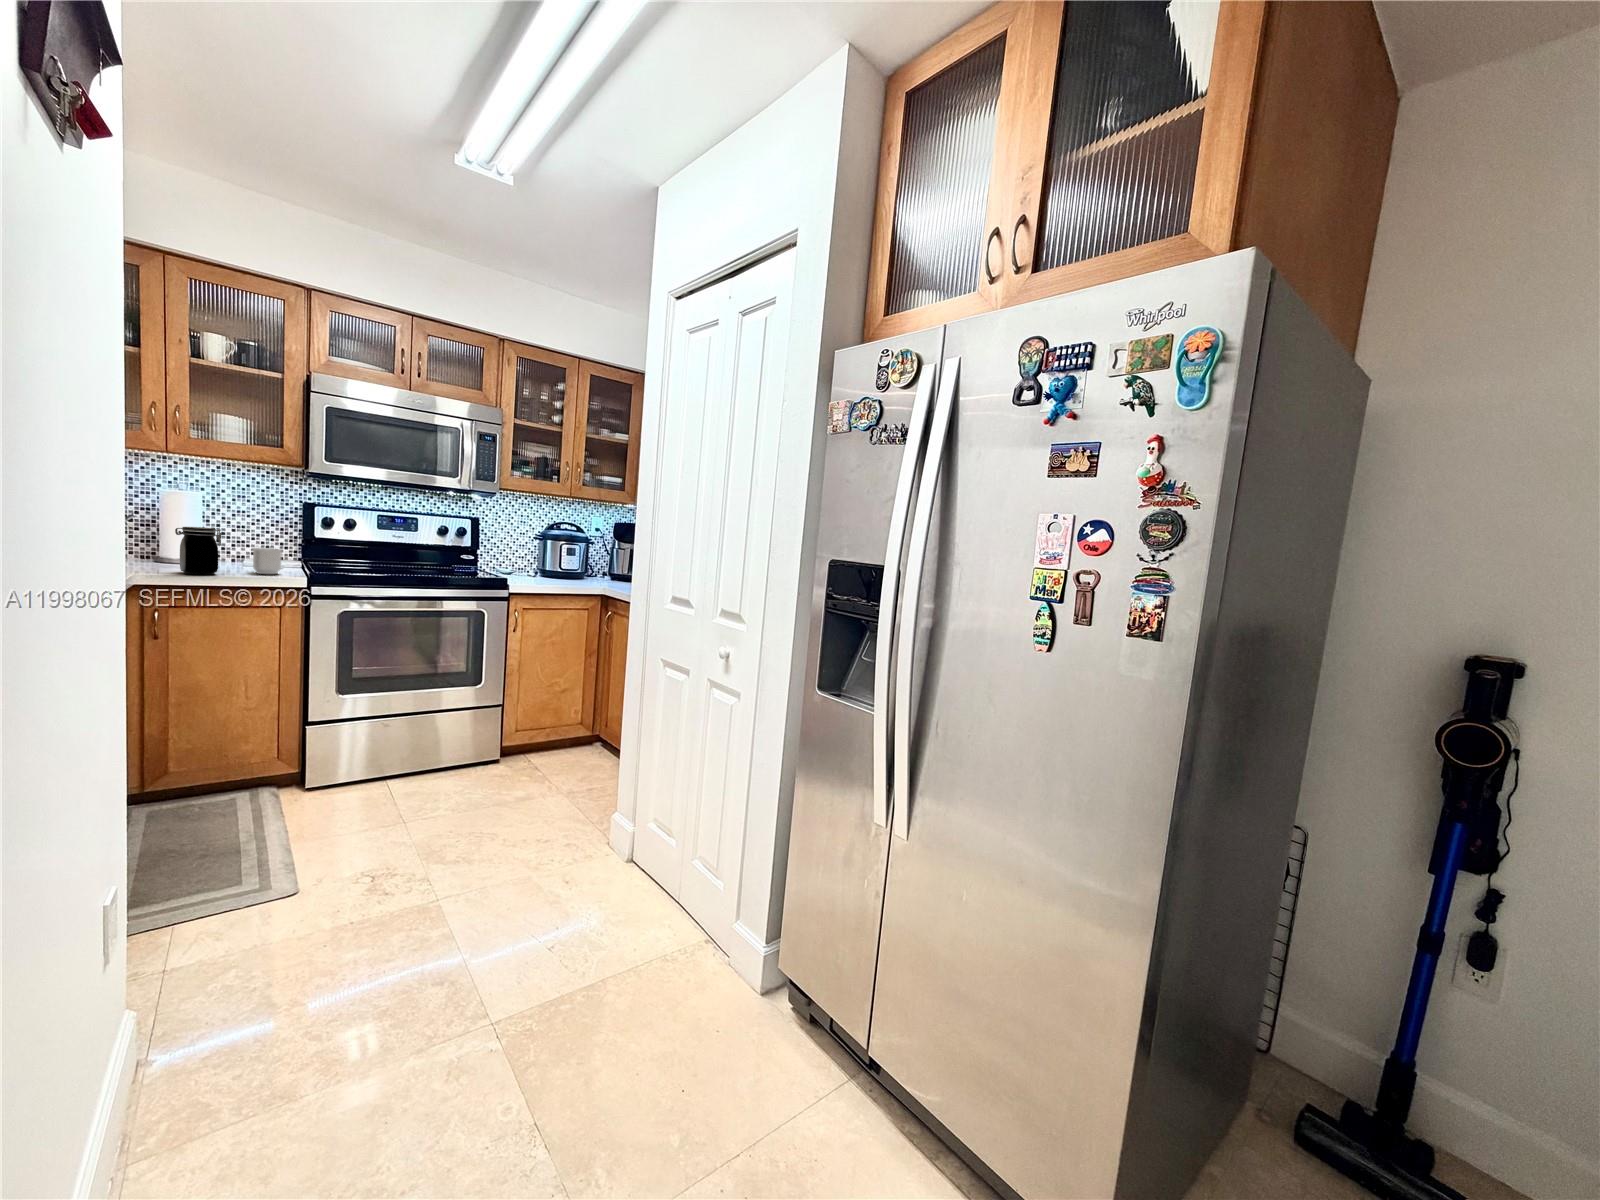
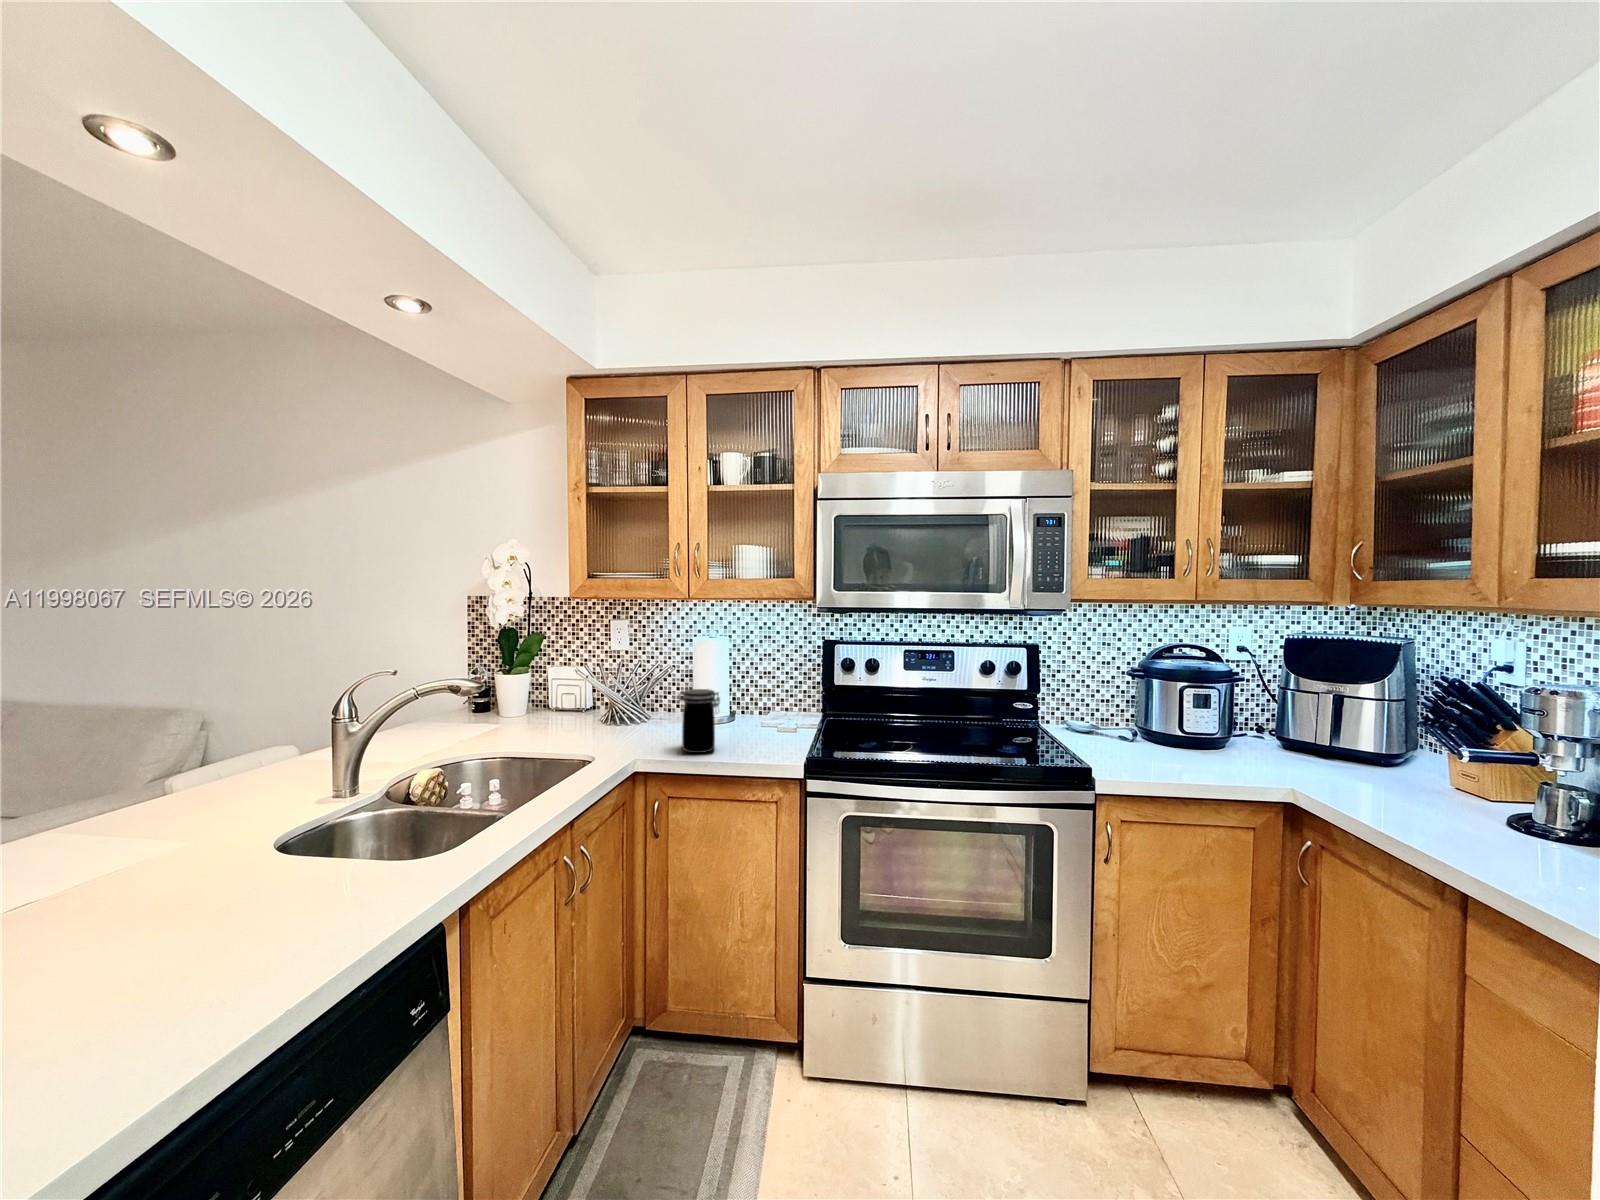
mug: present [253,548,281,574] -> none [753,711,784,750]

